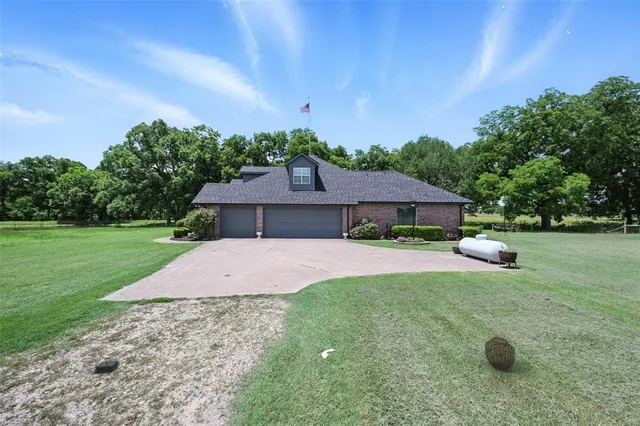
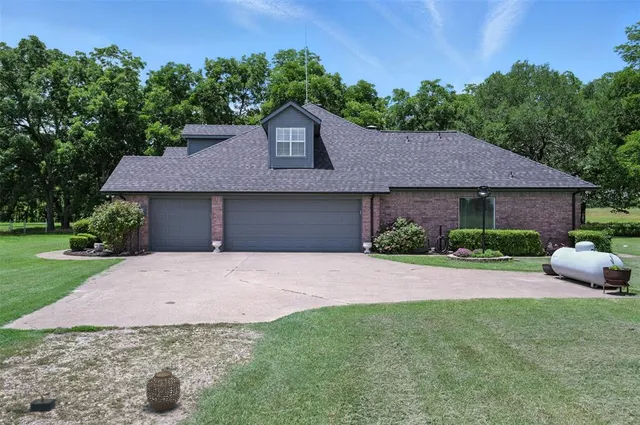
woven basket: present [485,337,515,370] -> present [146,371,180,410]

